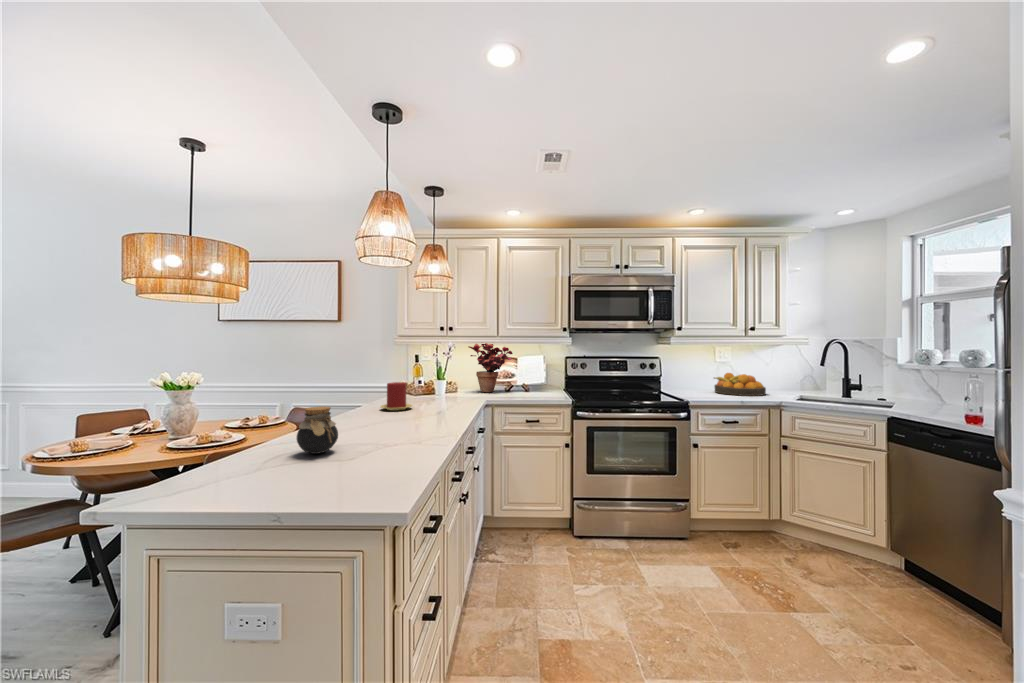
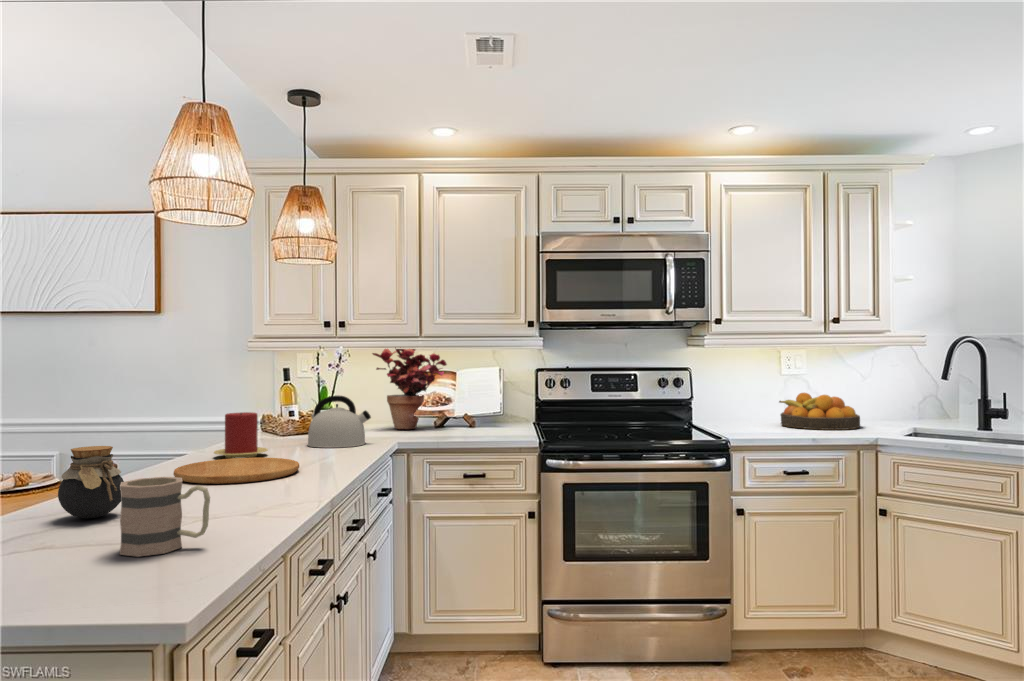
kettle: none [433,372,472,404] -> present [307,396,371,448]
cutting board: none [361,411,436,429] -> present [174,458,299,484]
mug: none [343,430,402,486] -> present [120,477,210,557]

